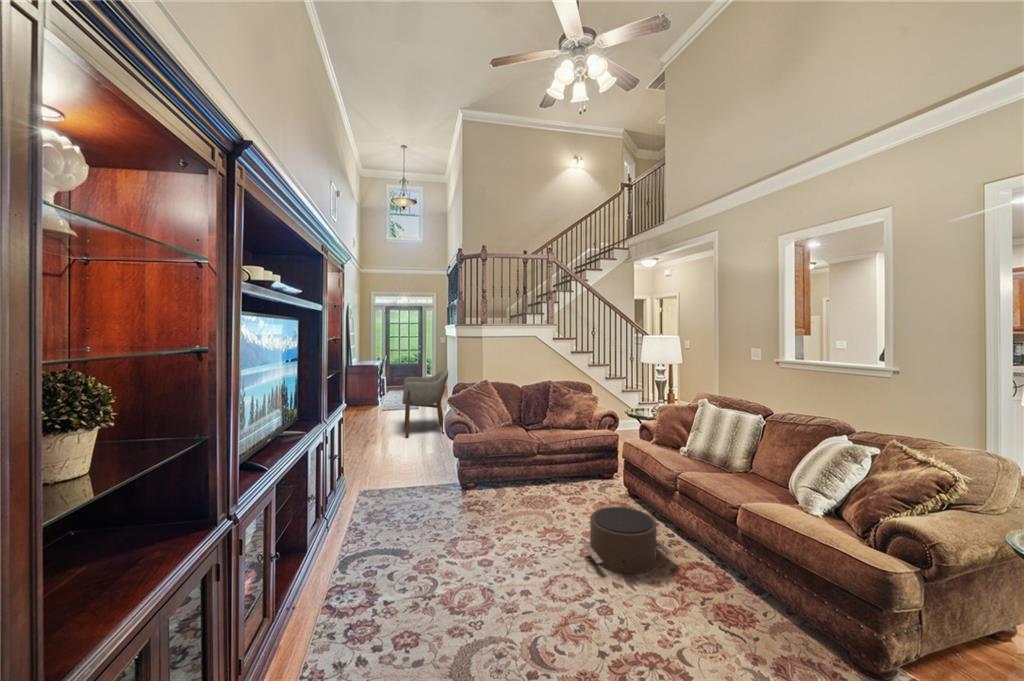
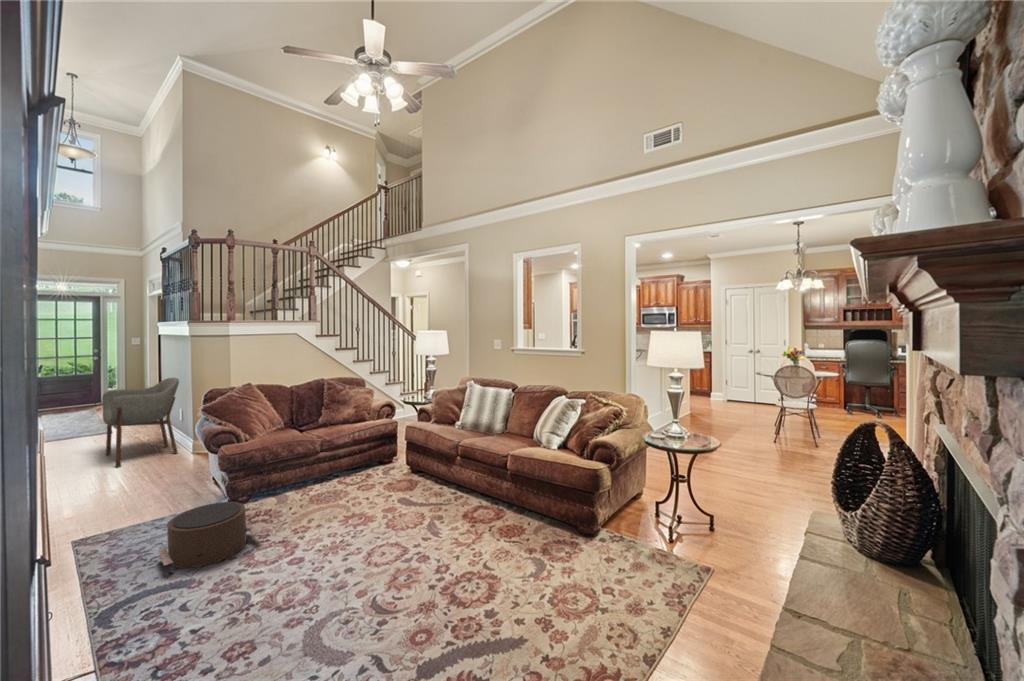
pouf: present [583,507,673,574] -> present [158,502,260,568]

